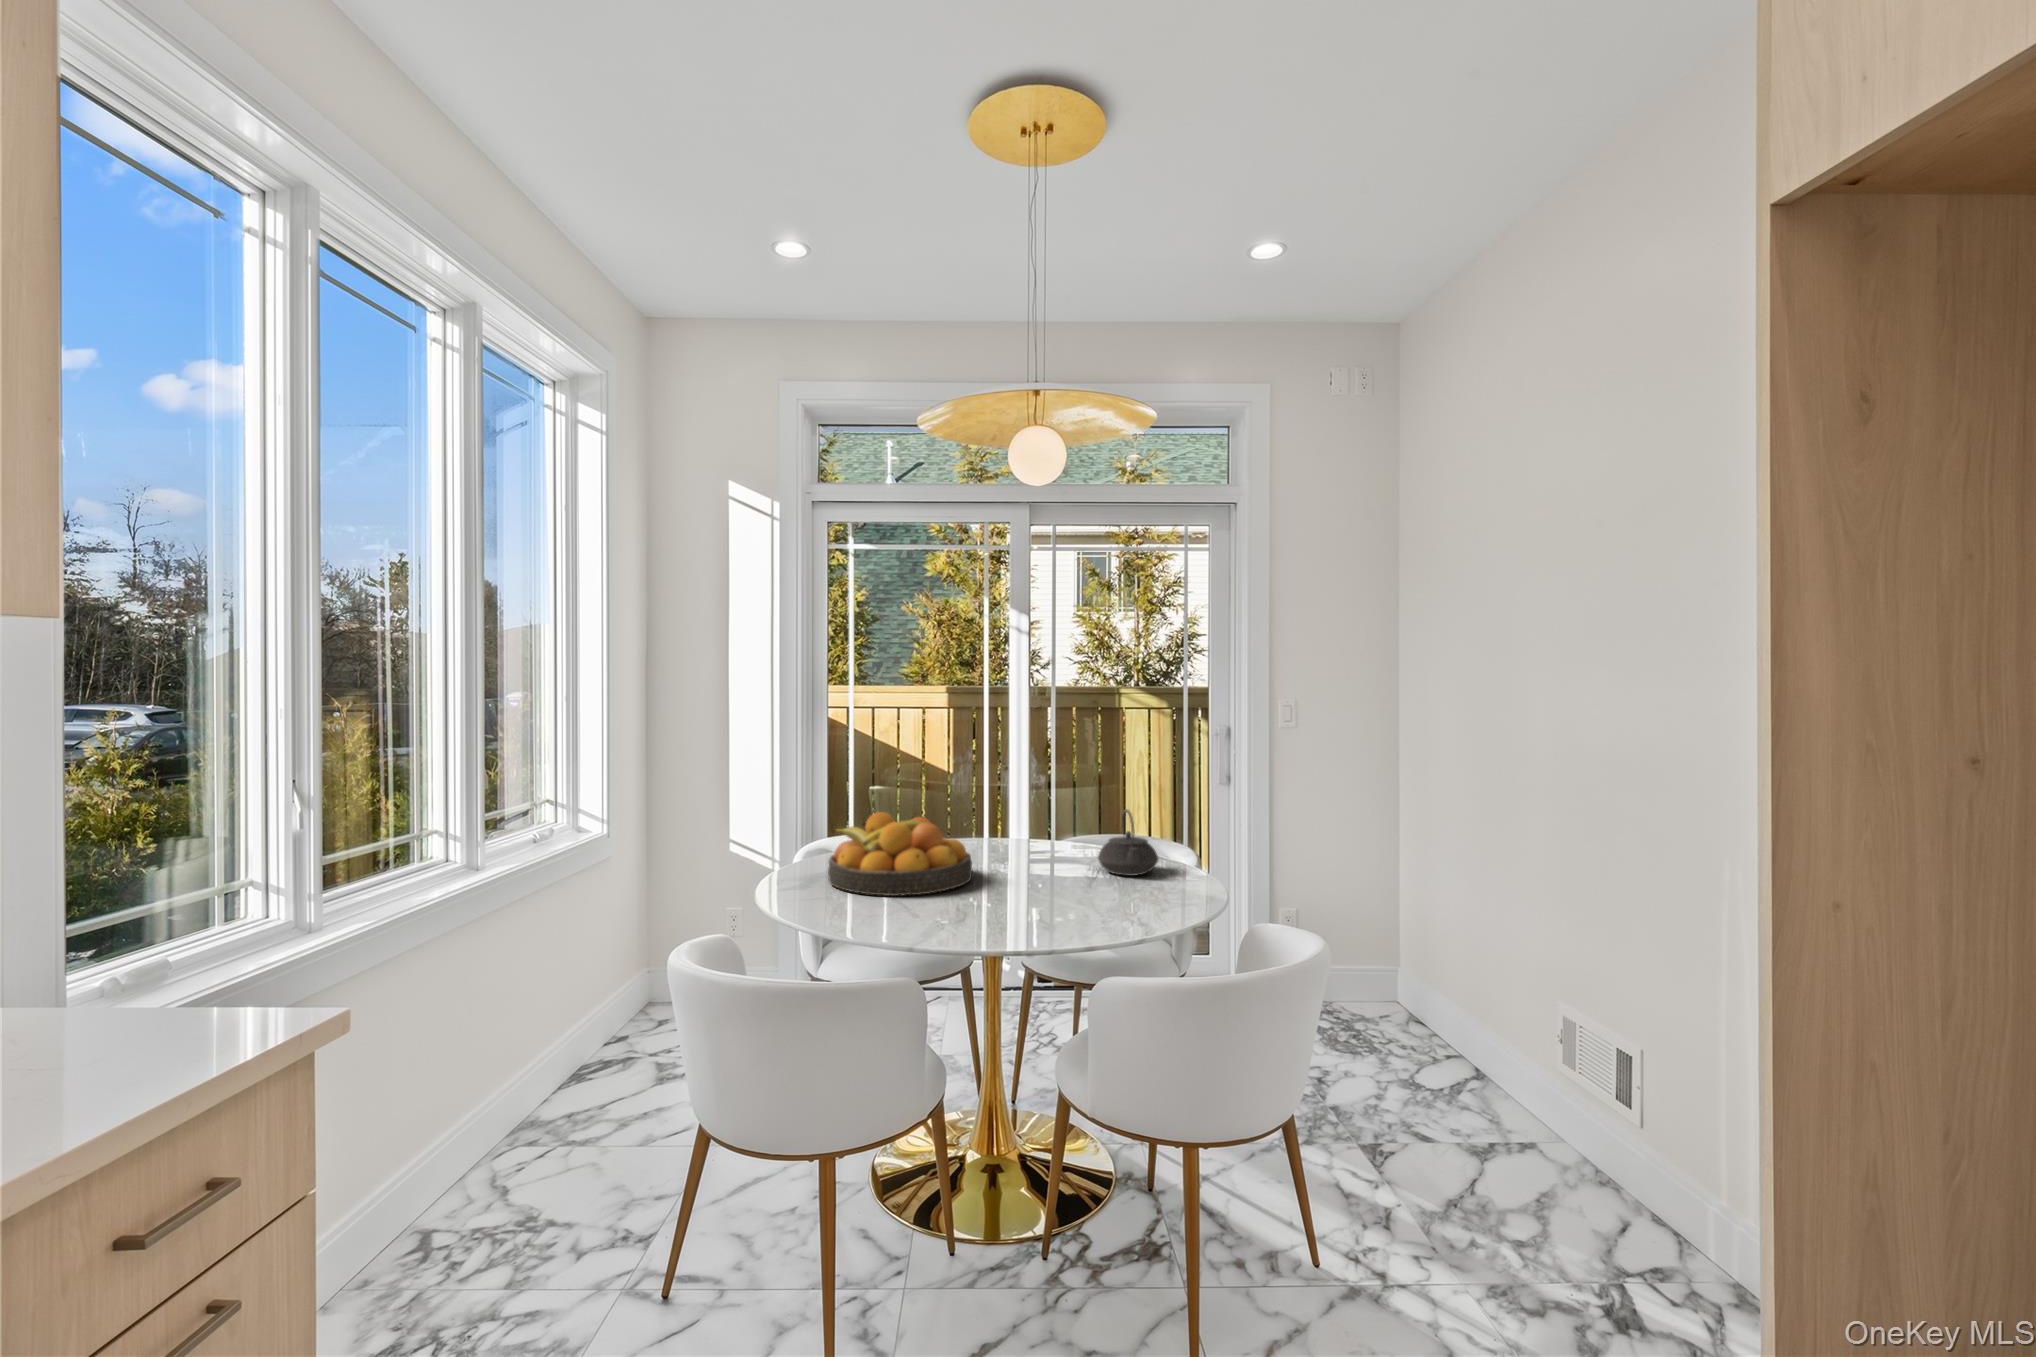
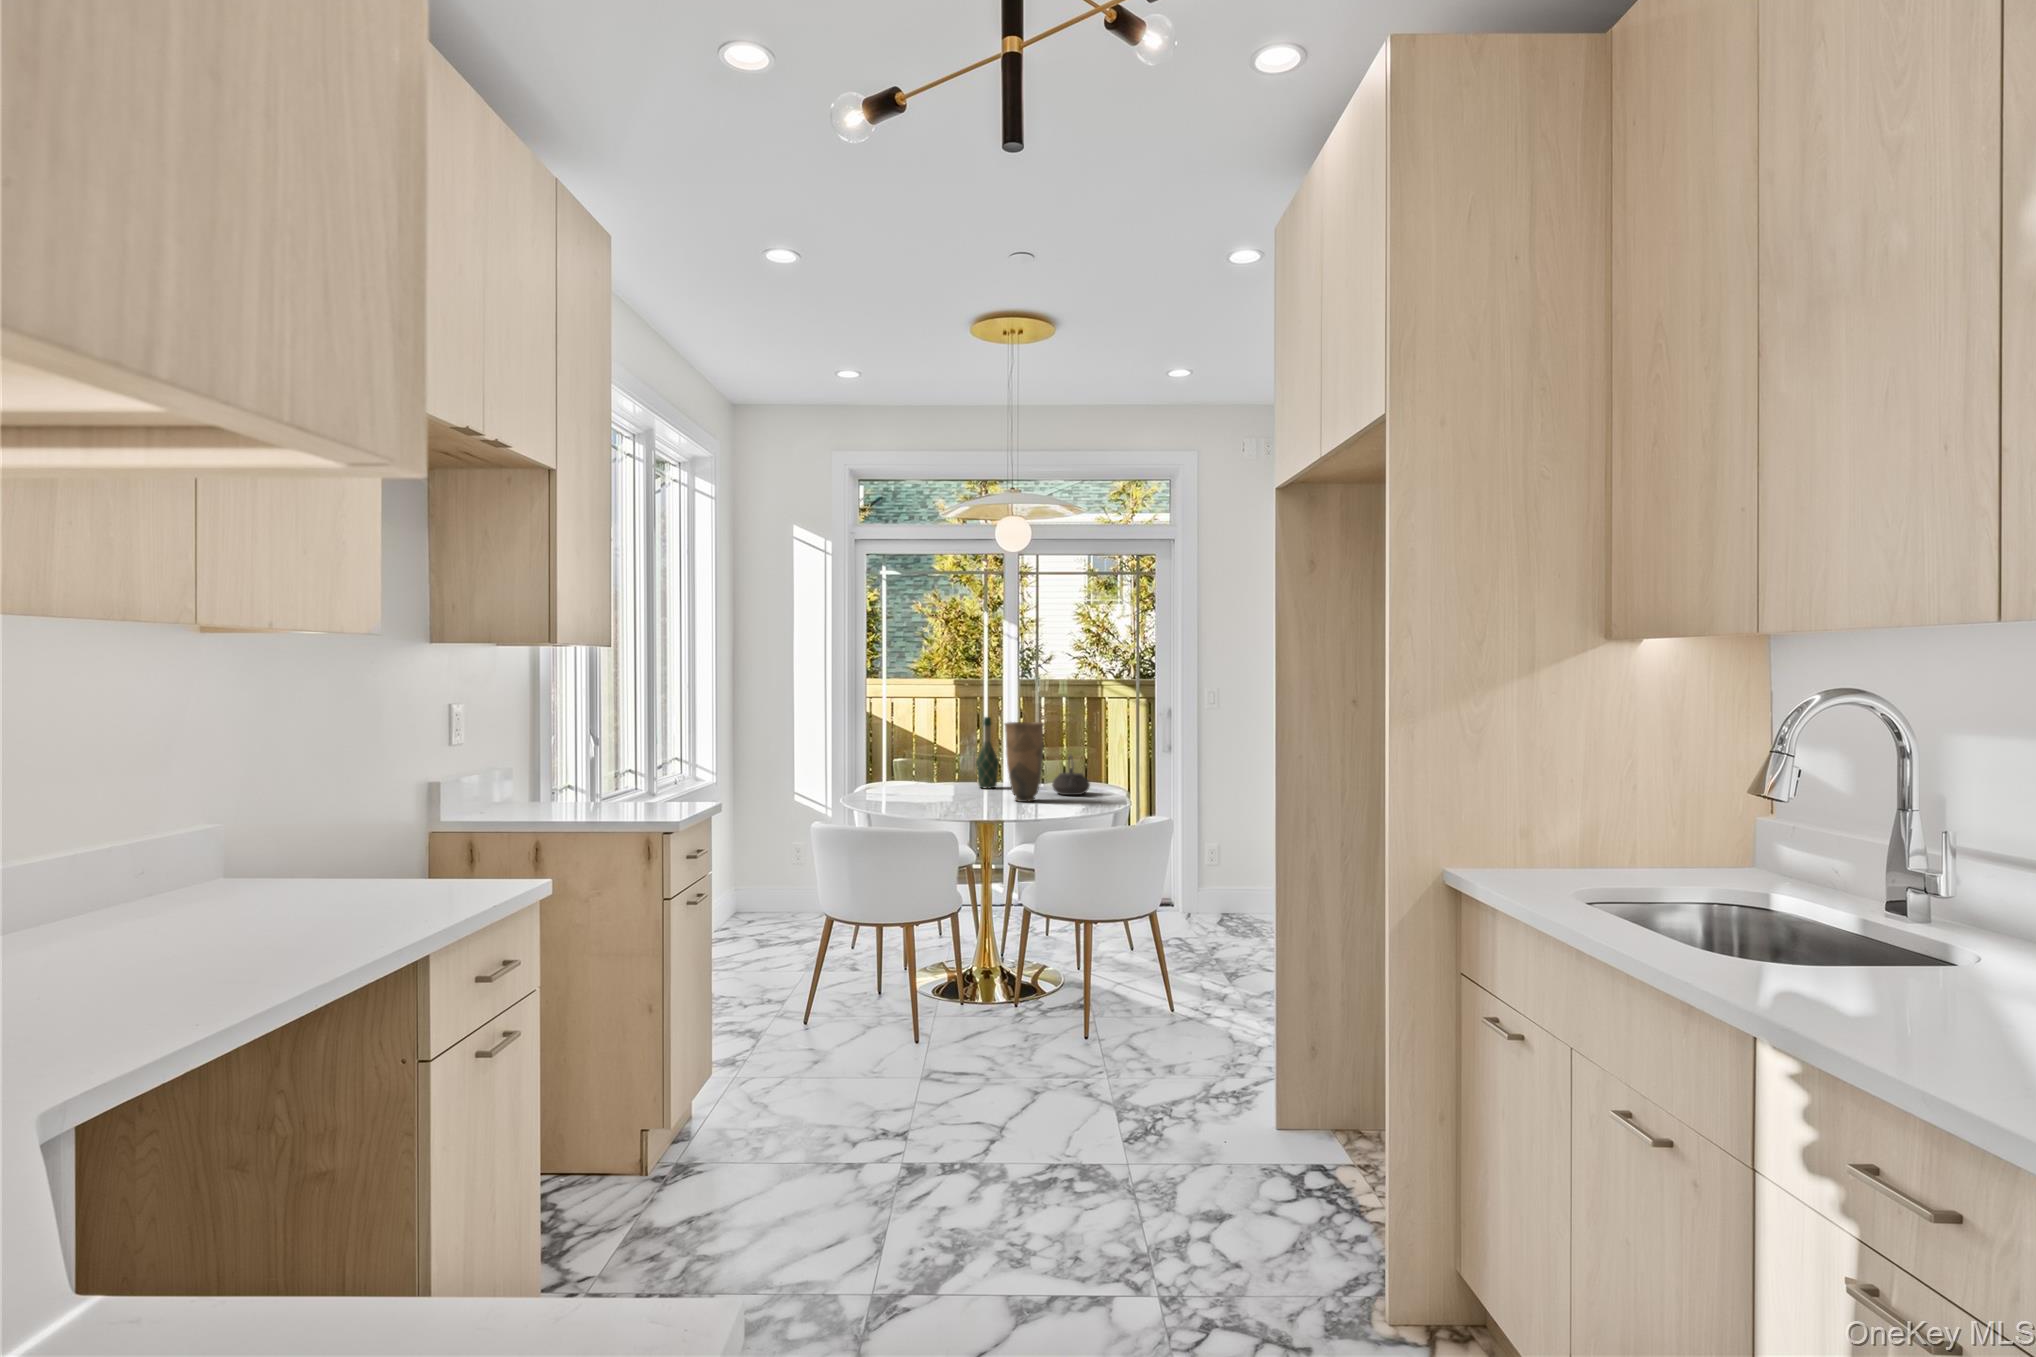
wine bottle: none [978,747,1012,858] -> present [976,717,999,789]
vase: none [1026,760,1092,895] -> present [1005,722,1044,802]
fruit bowl: present [828,812,972,896] -> none [884,755,972,802]

